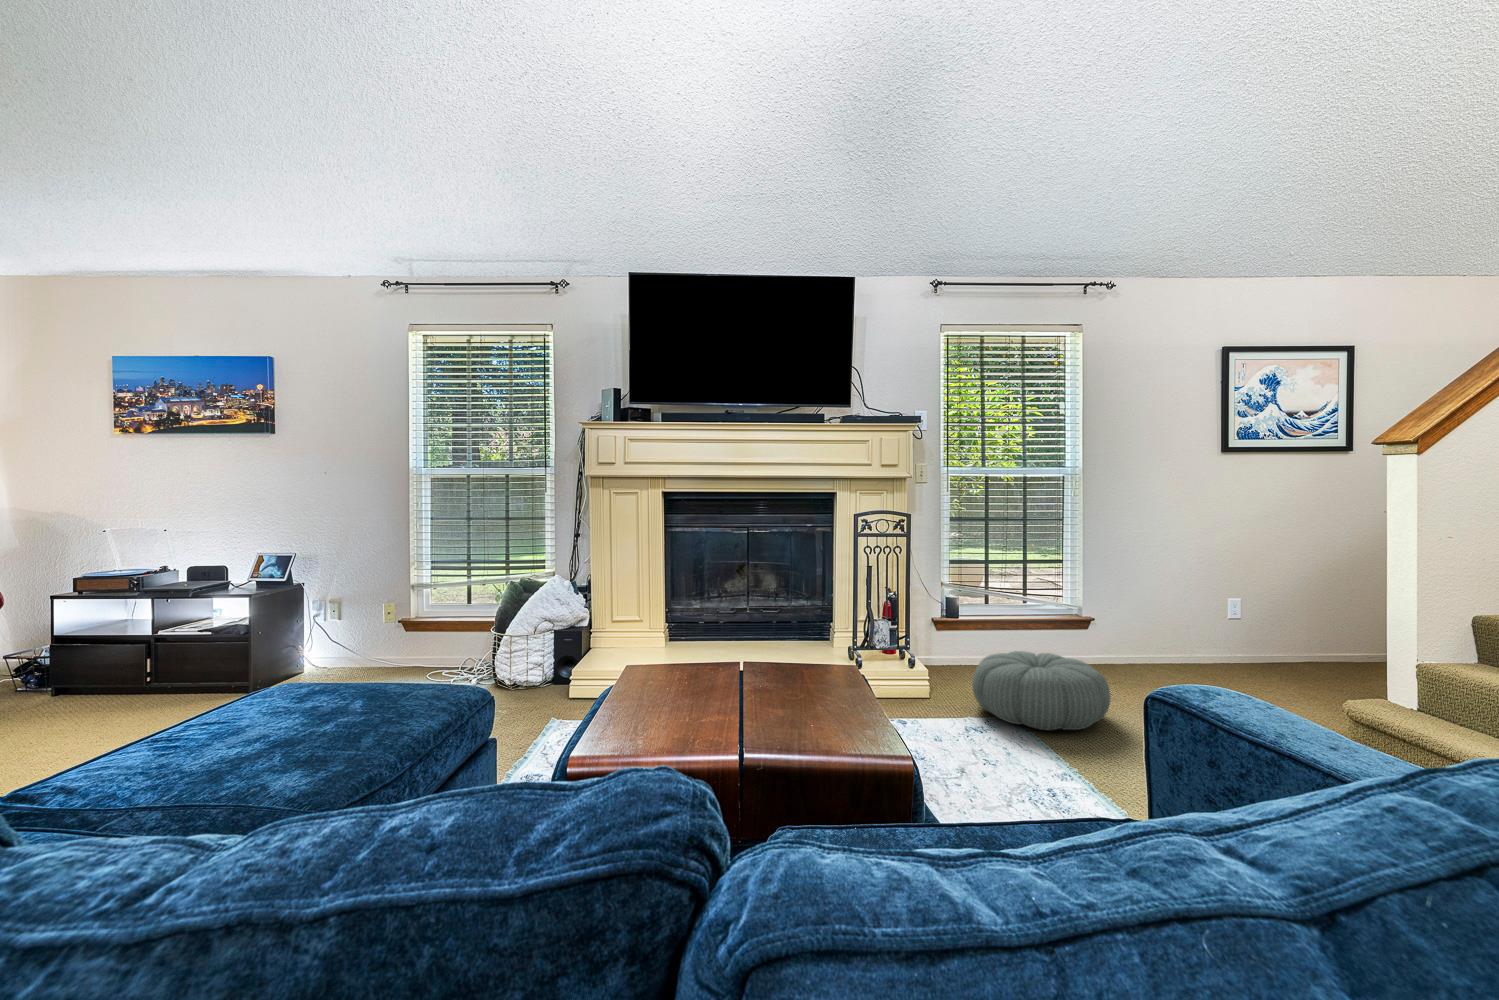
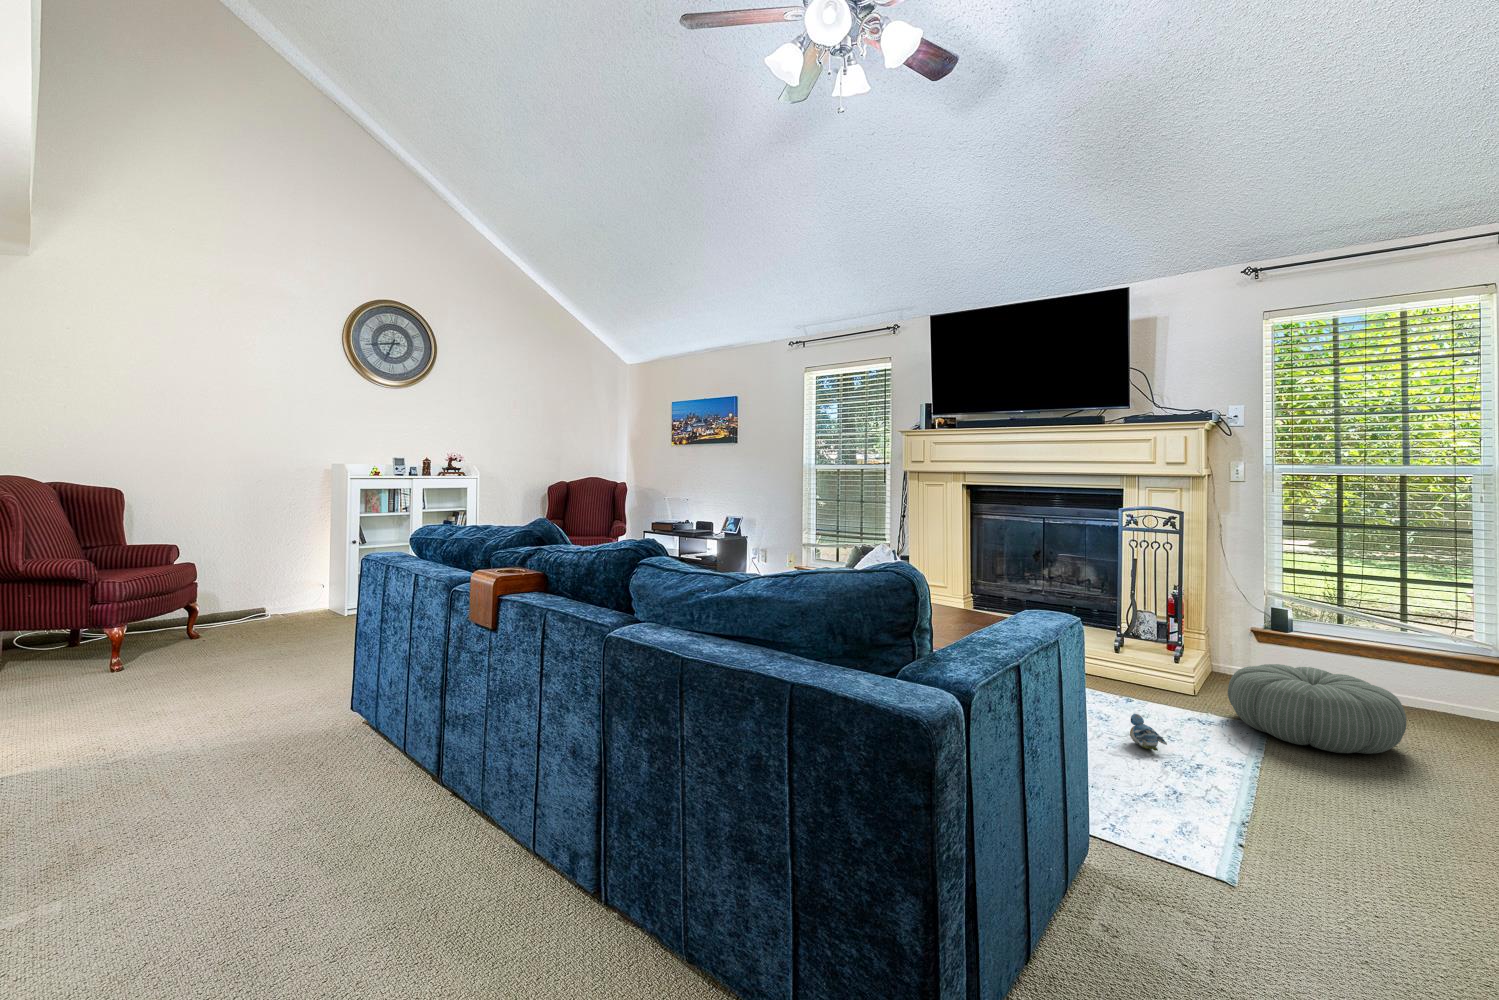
plush toy: none [956,743,1001,782] -> present [1130,714,1167,751]

